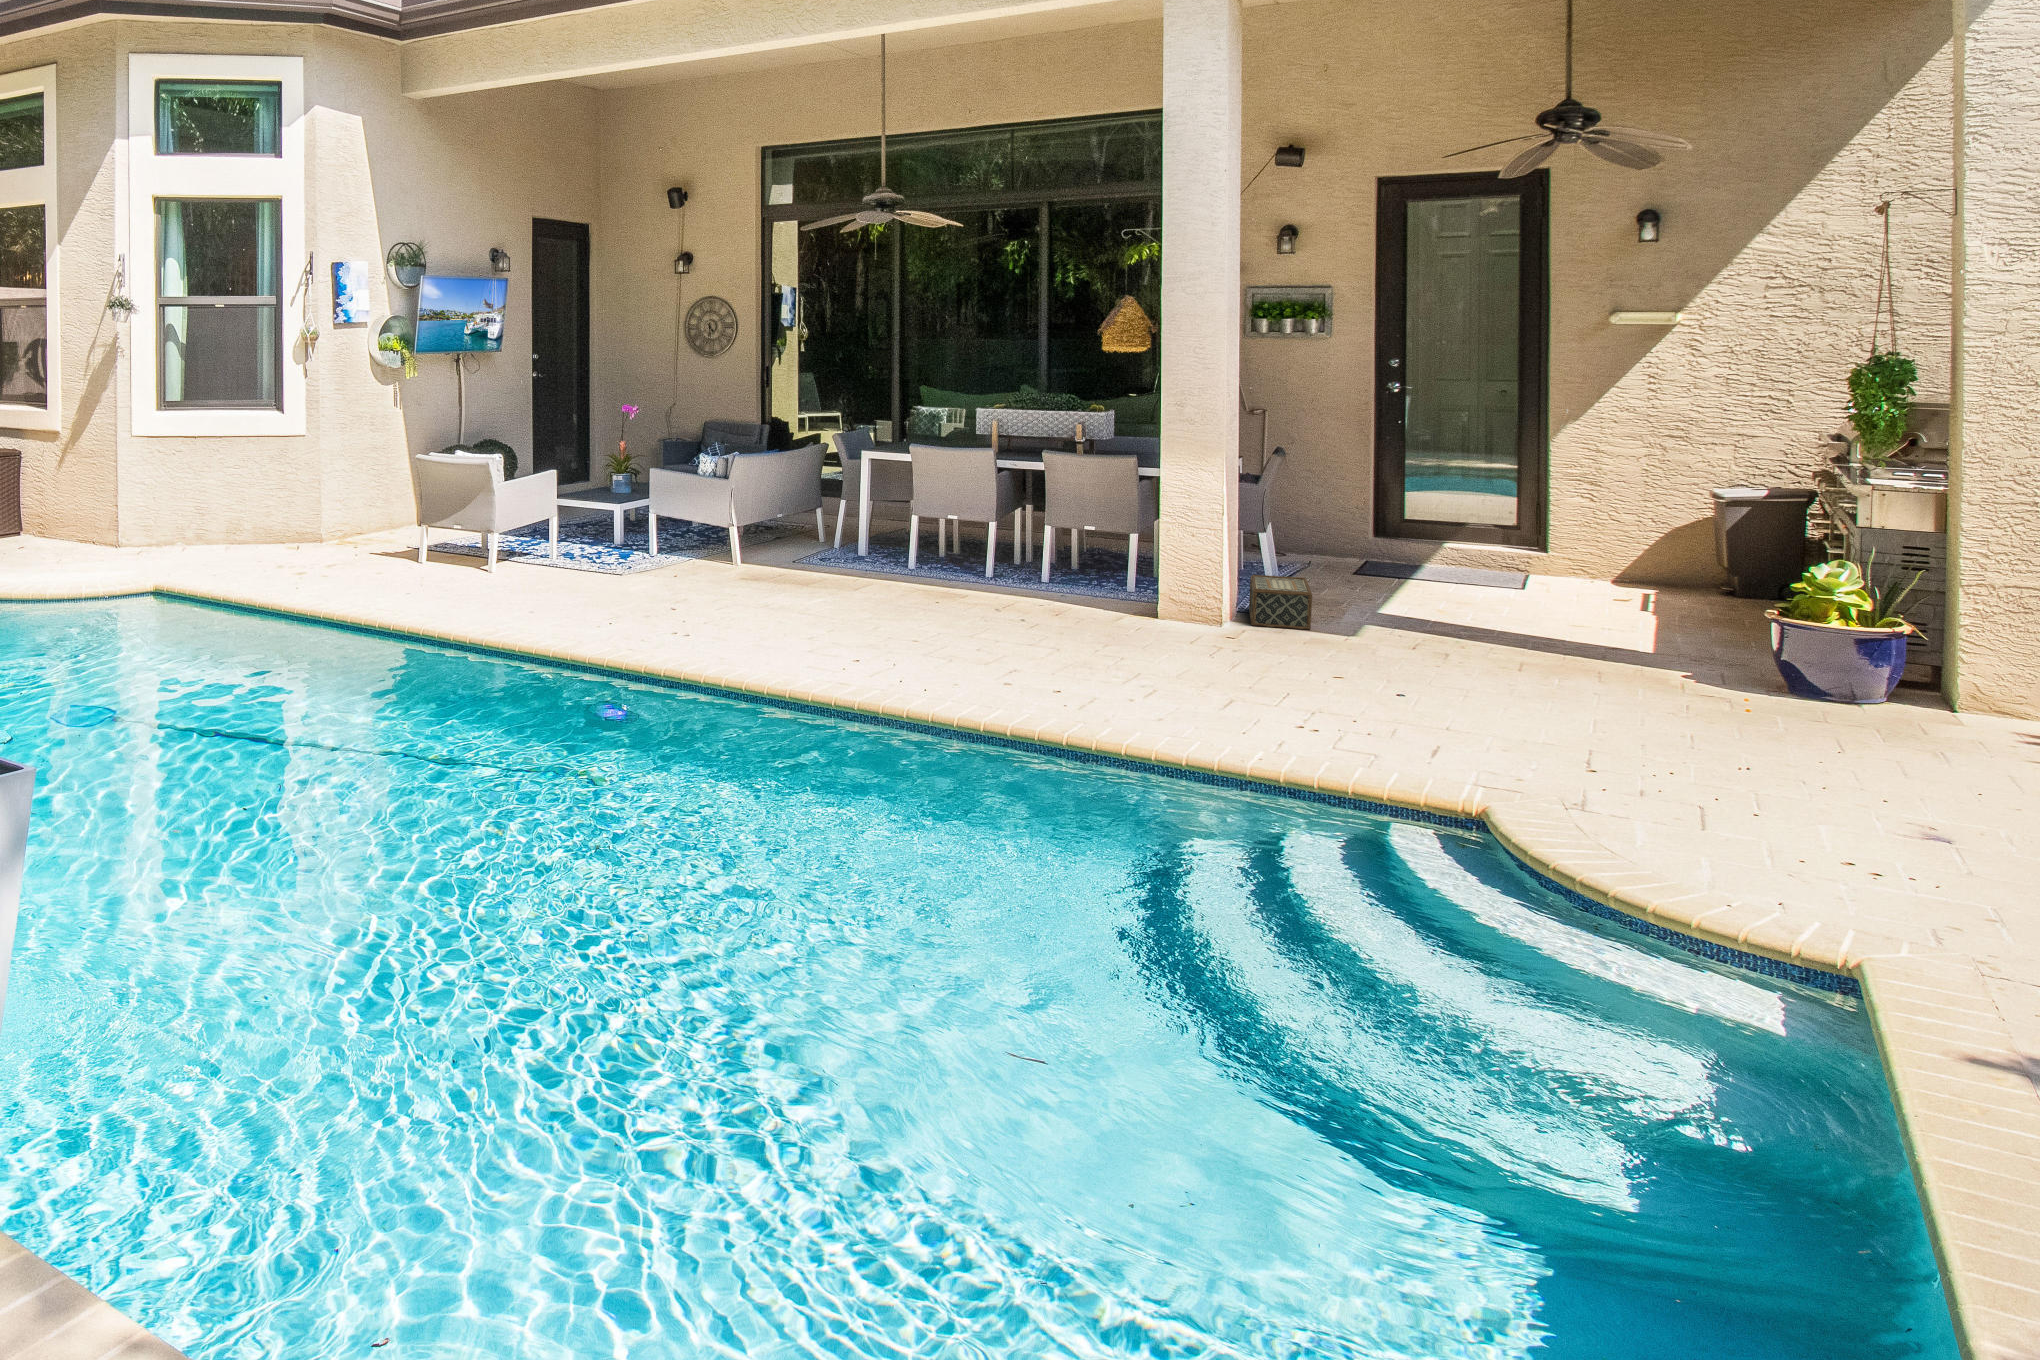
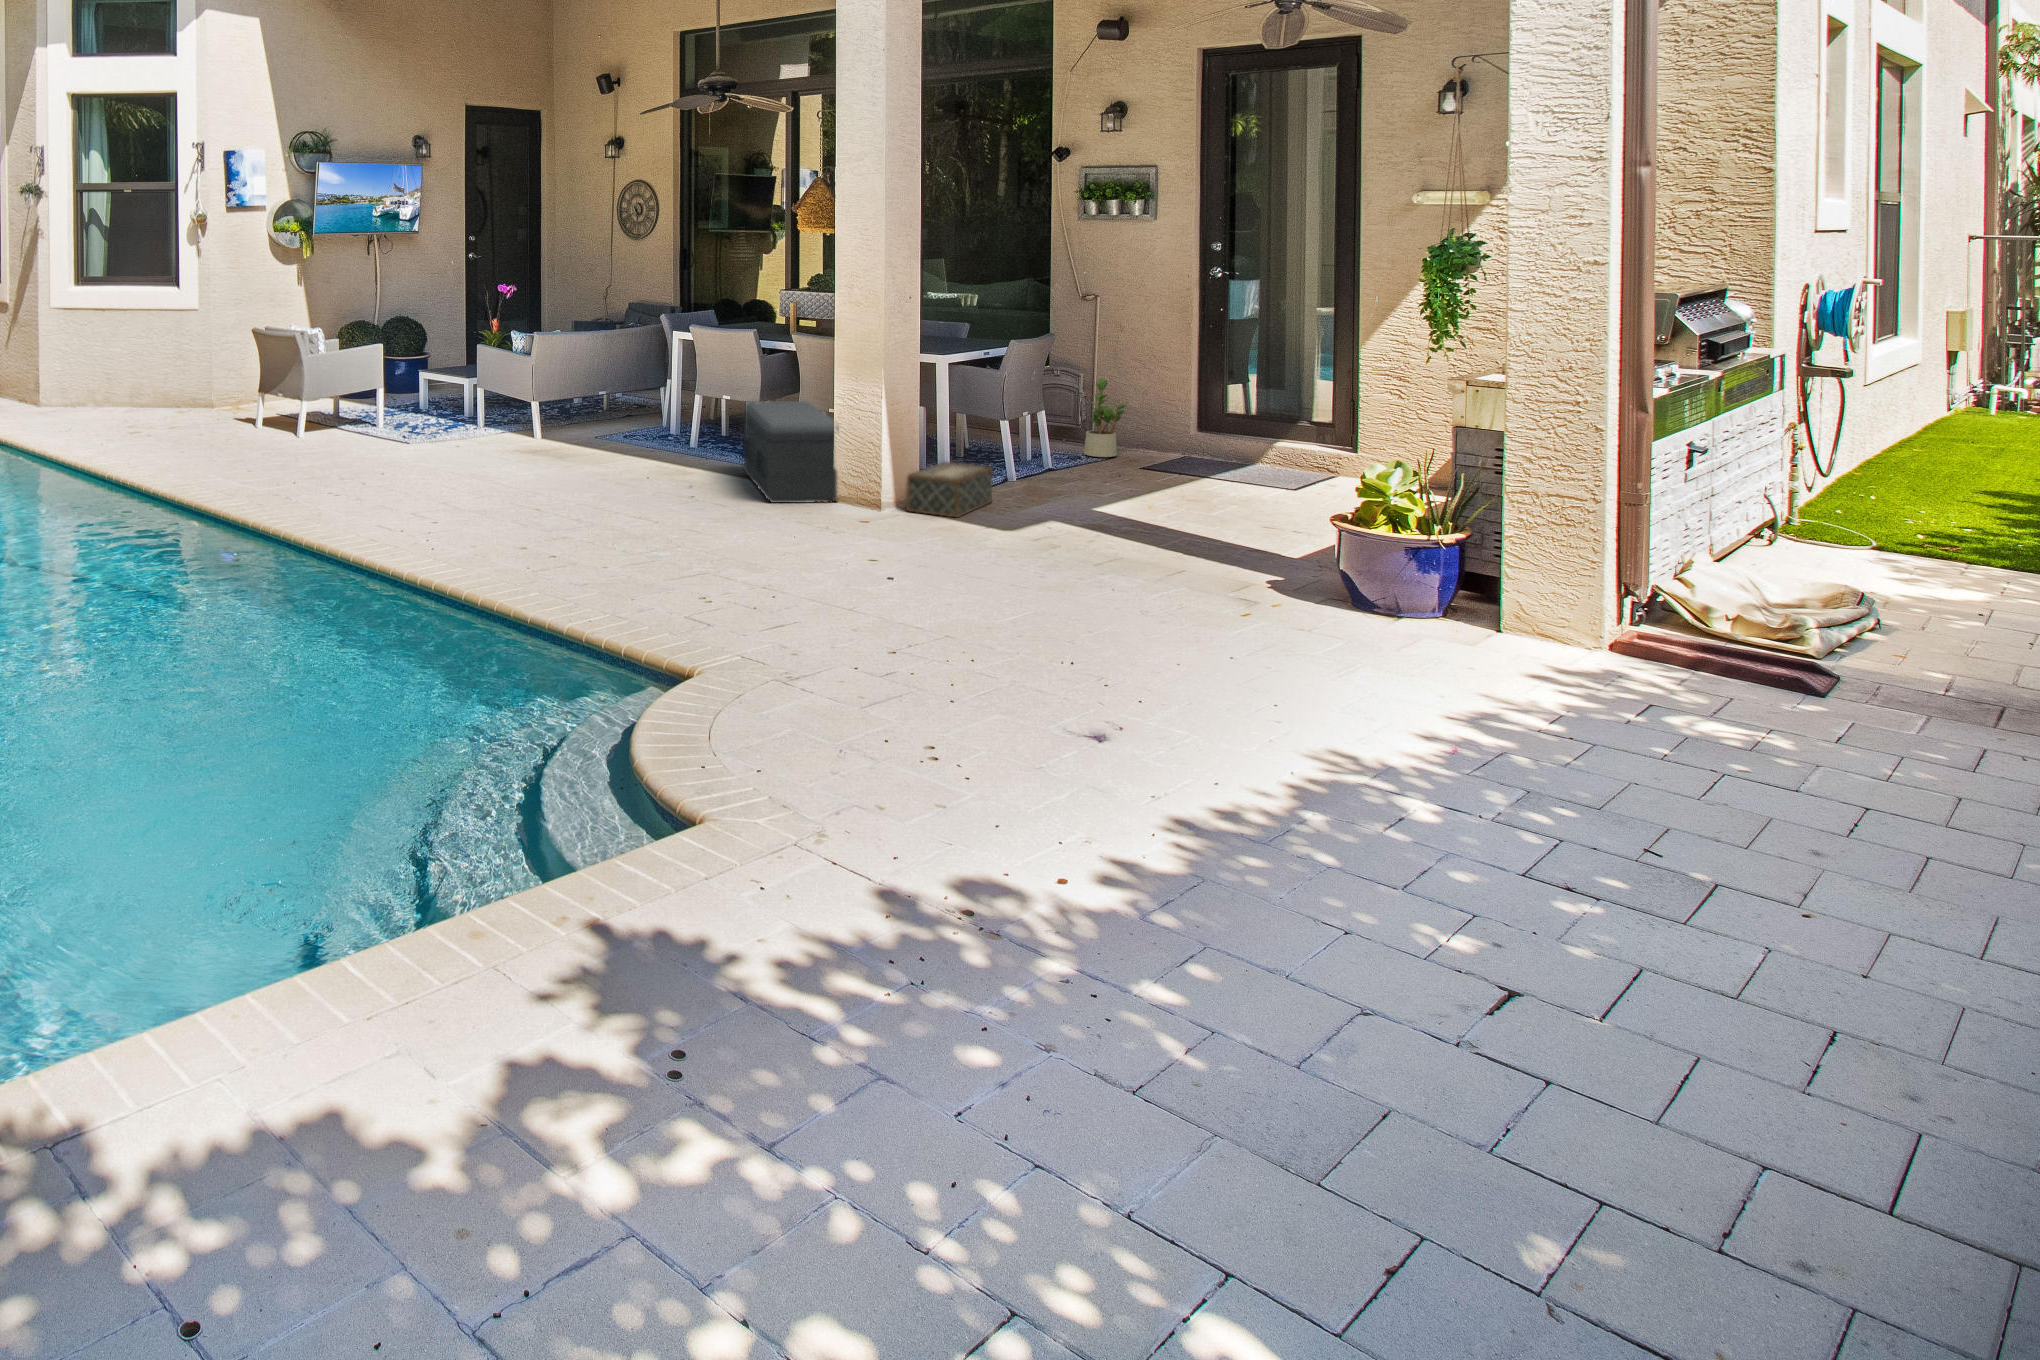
potted plant: none [1274,489,1317,564] -> present [1084,378,1127,457]
storage bench: none [1015,519,1172,622] -> present [744,401,839,503]

